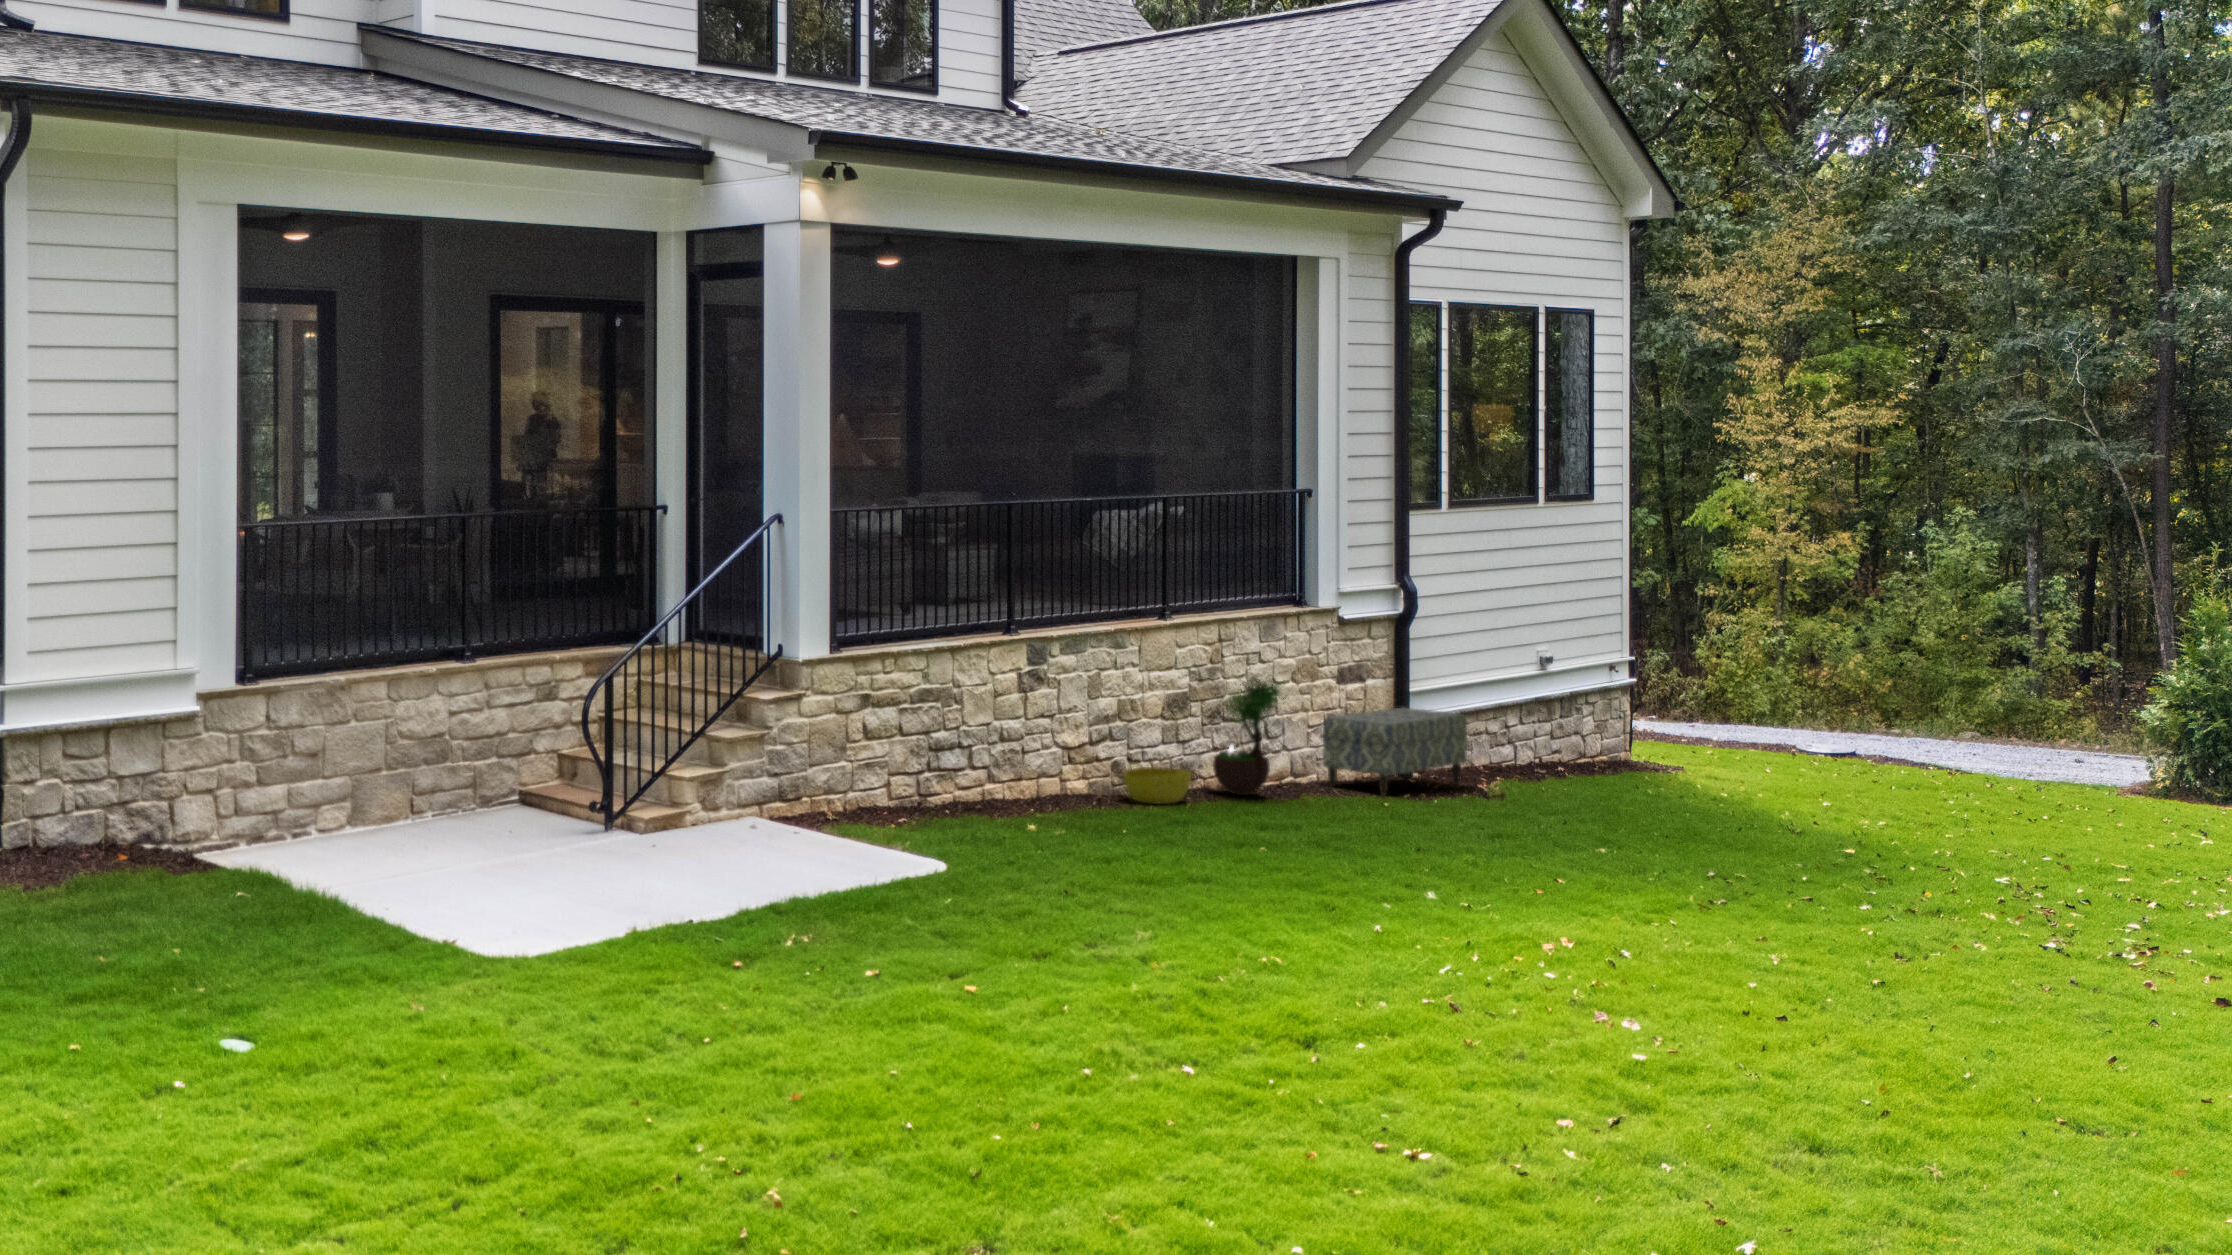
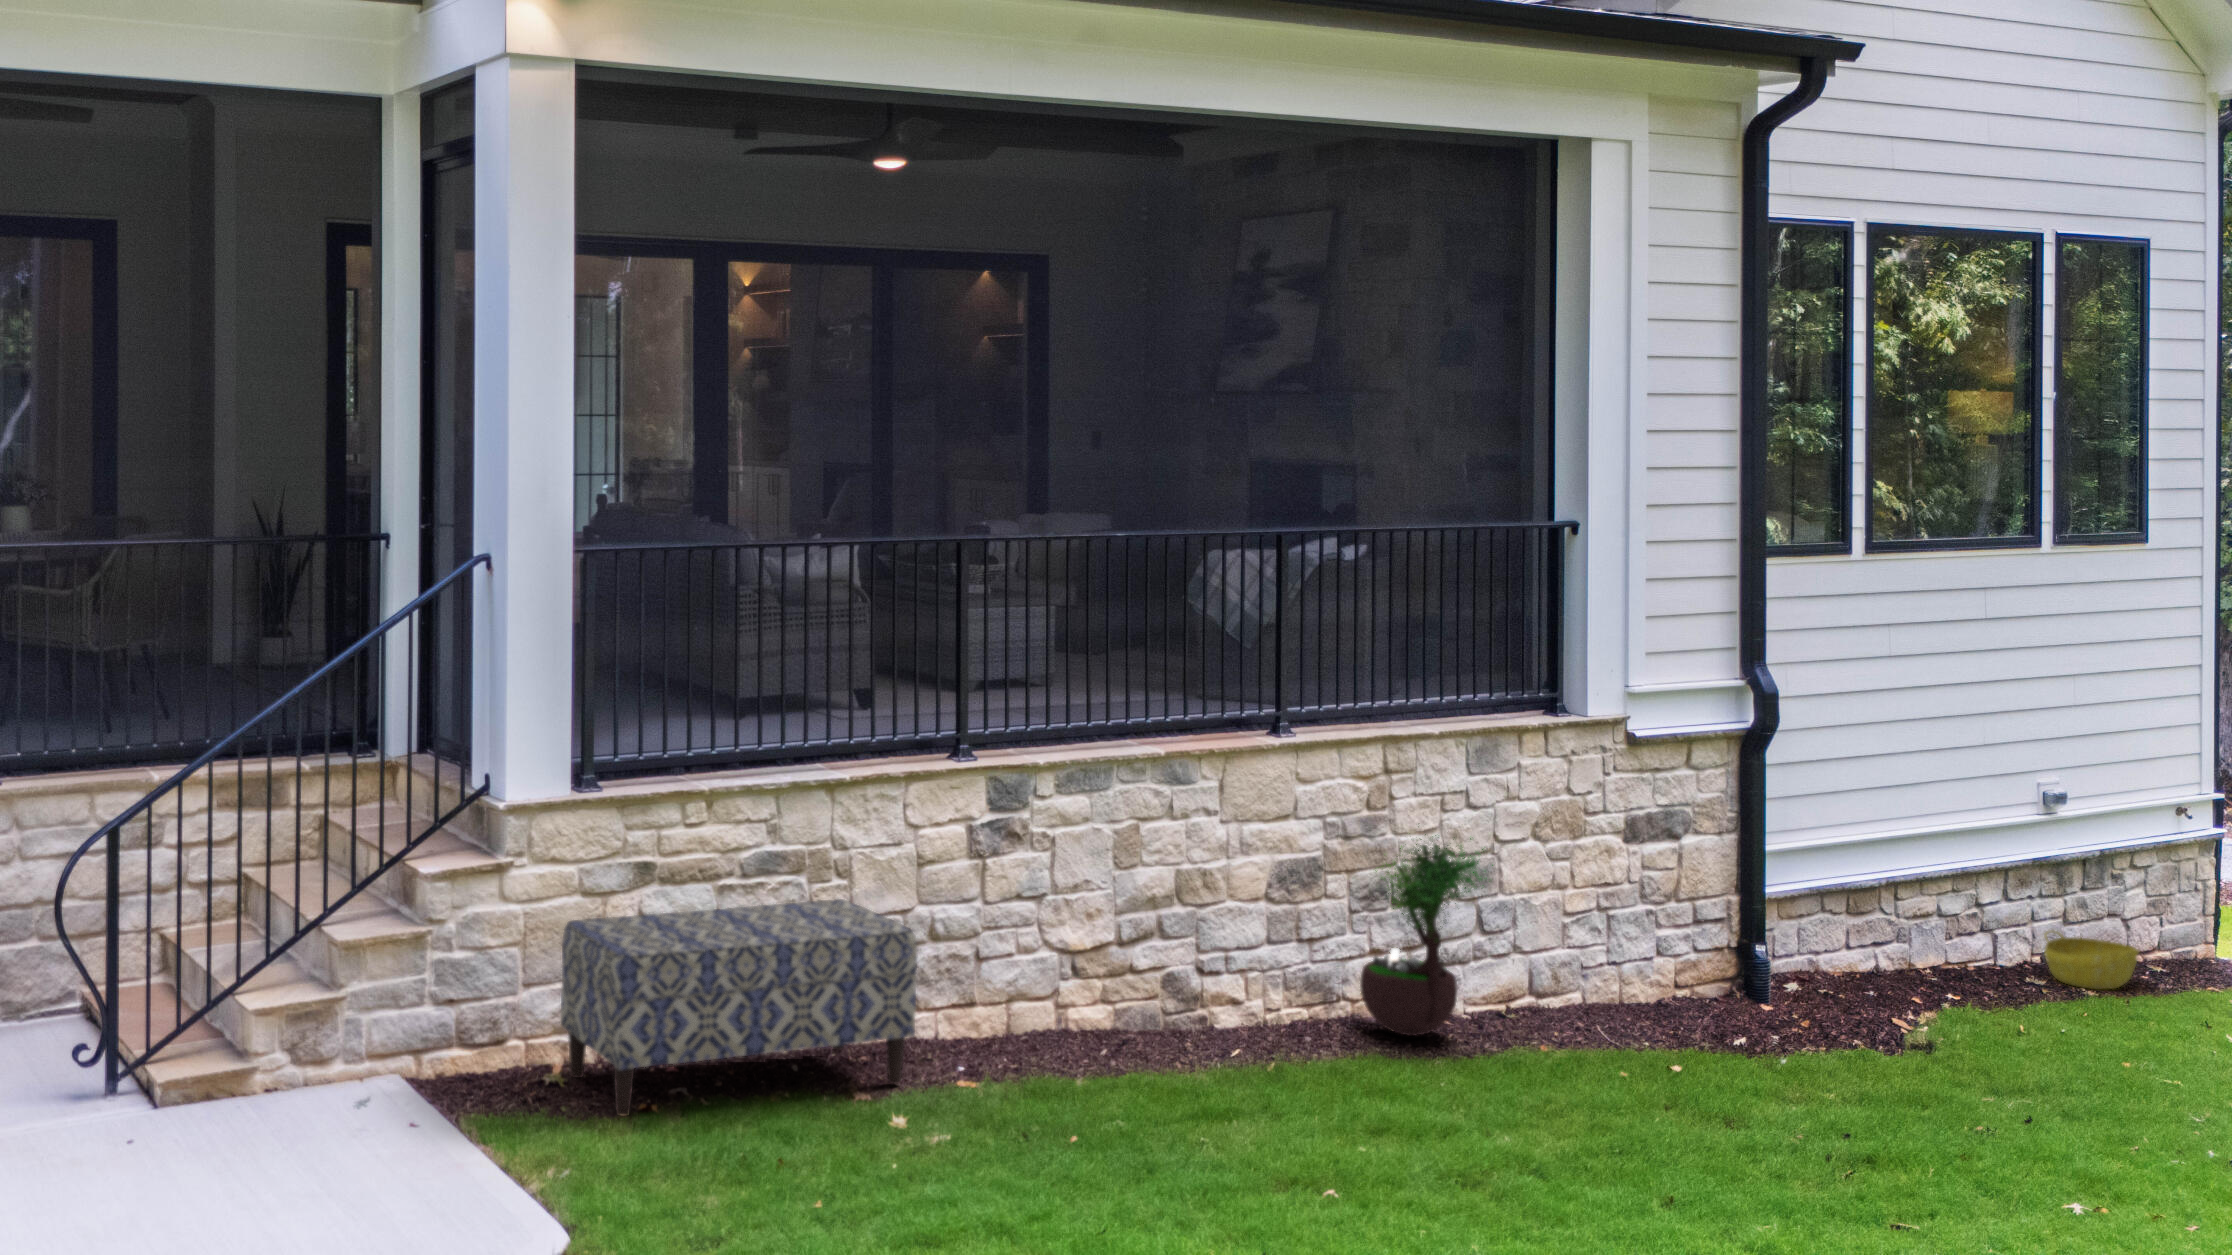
bench: present [1323,708,1467,796] -> present [561,899,917,1116]
basket: present [1124,765,1191,804] -> present [2044,931,2139,989]

